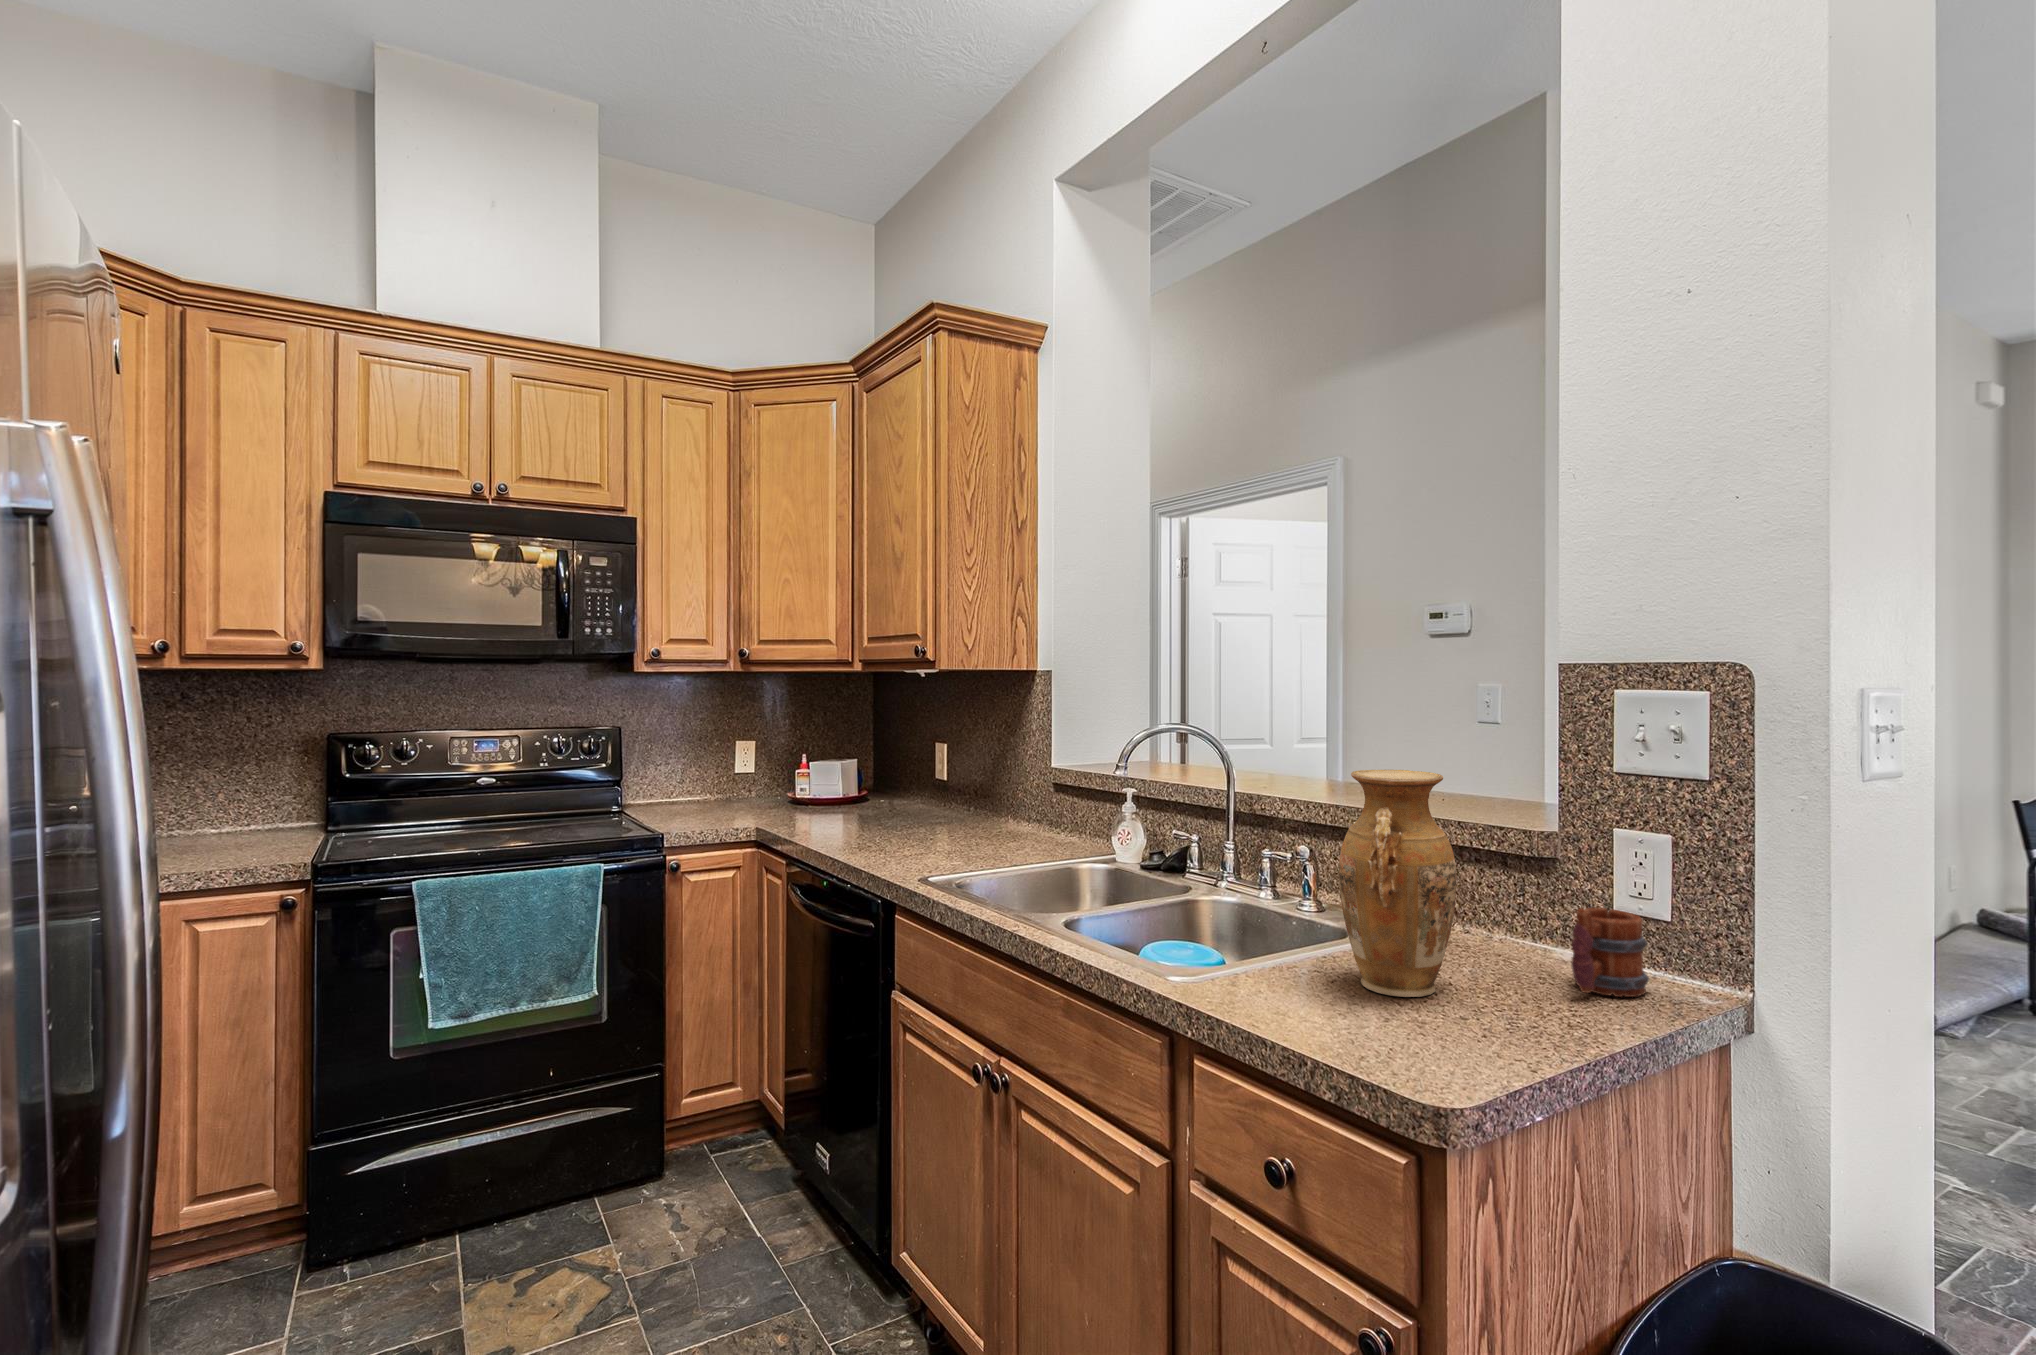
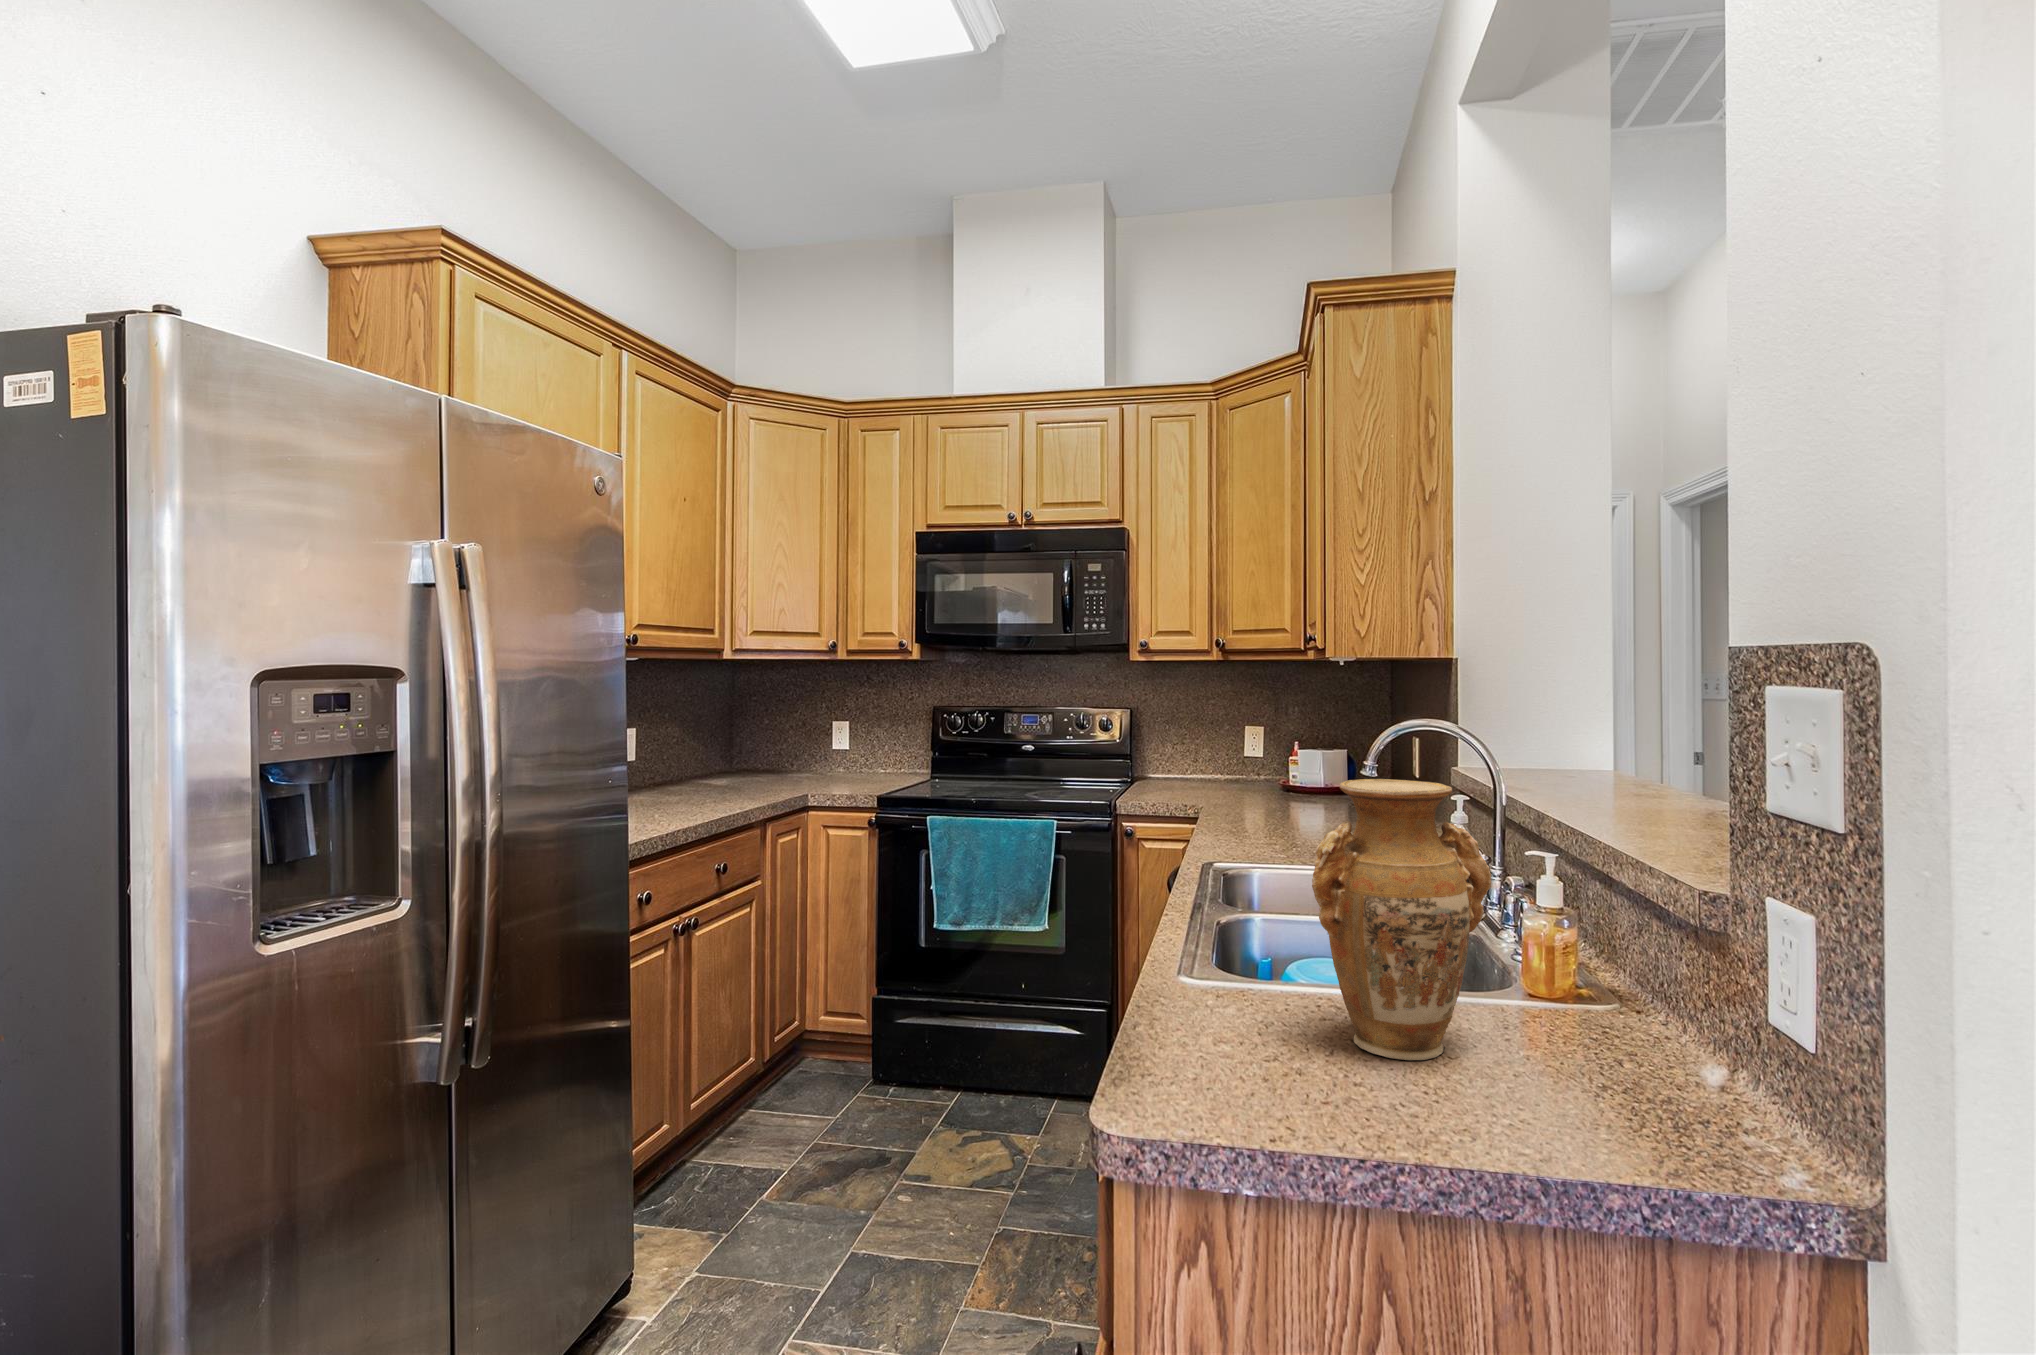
mug: present [1571,908,1649,997] -> none [1567,993,1722,1145]

